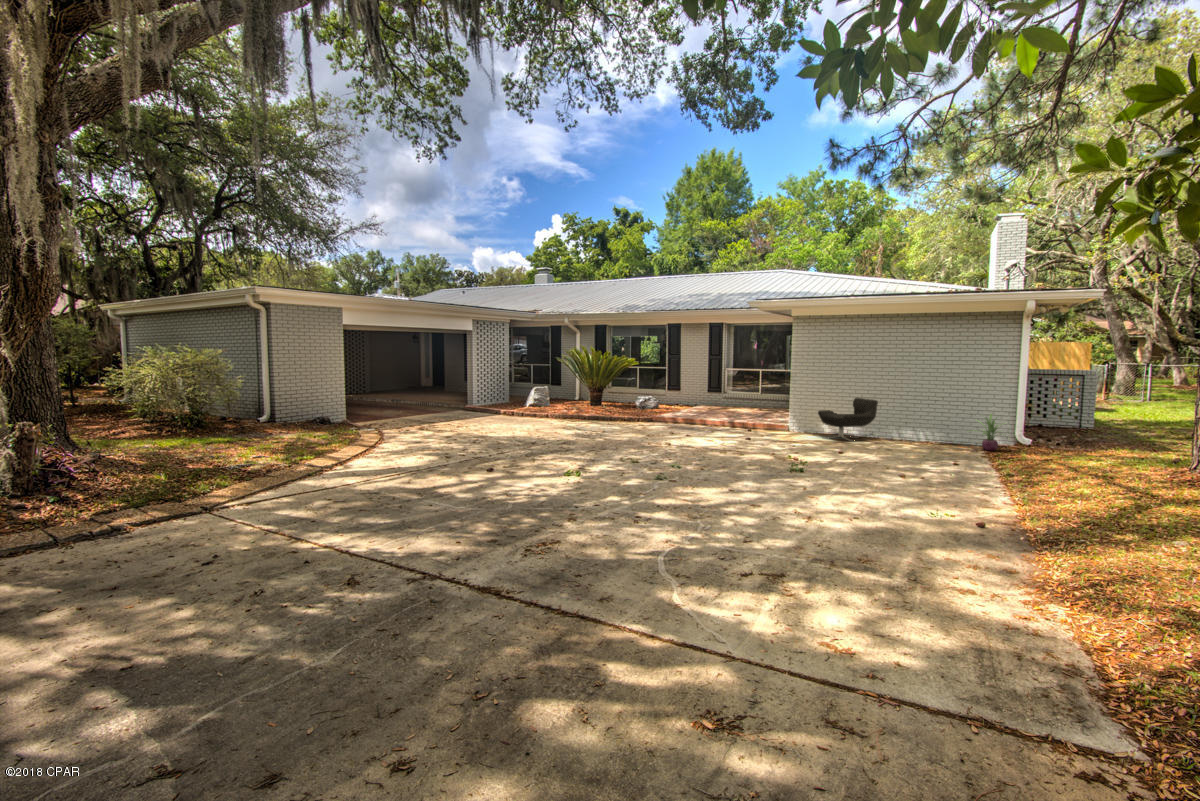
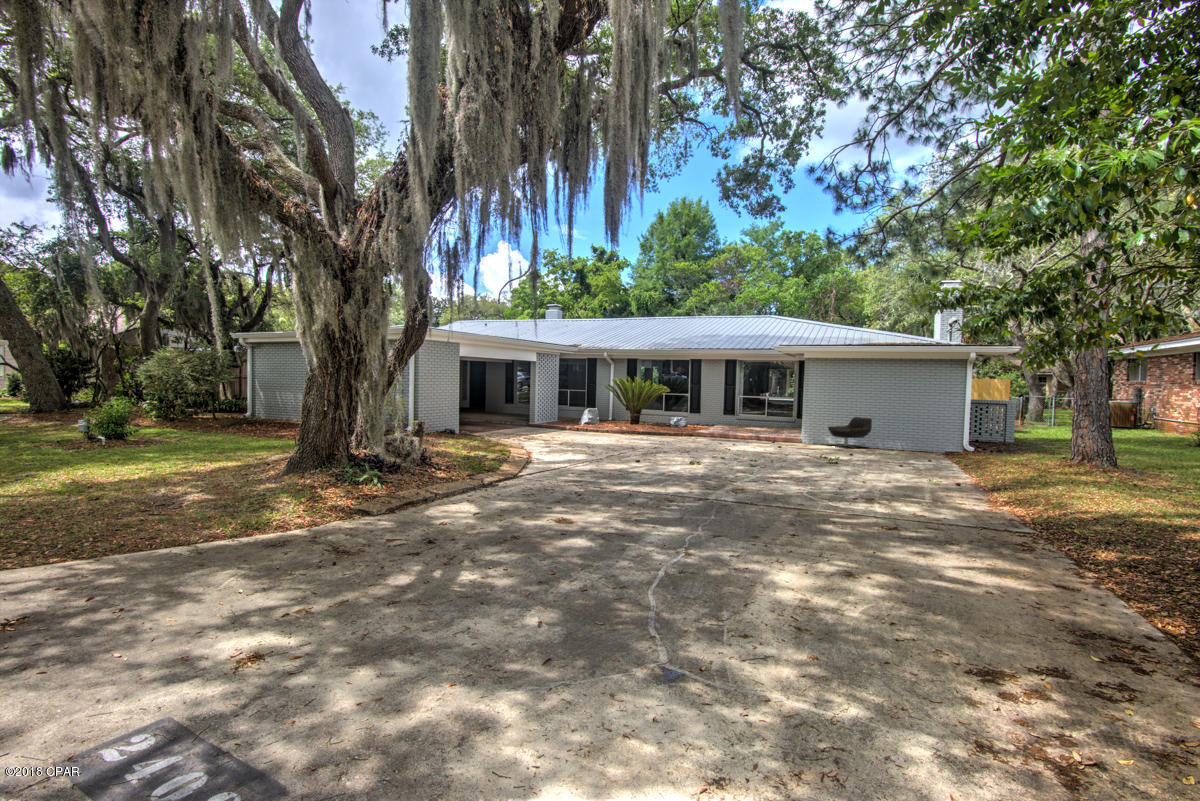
decorative plant: present [982,414,998,451] -> none [934,427,965,453]

